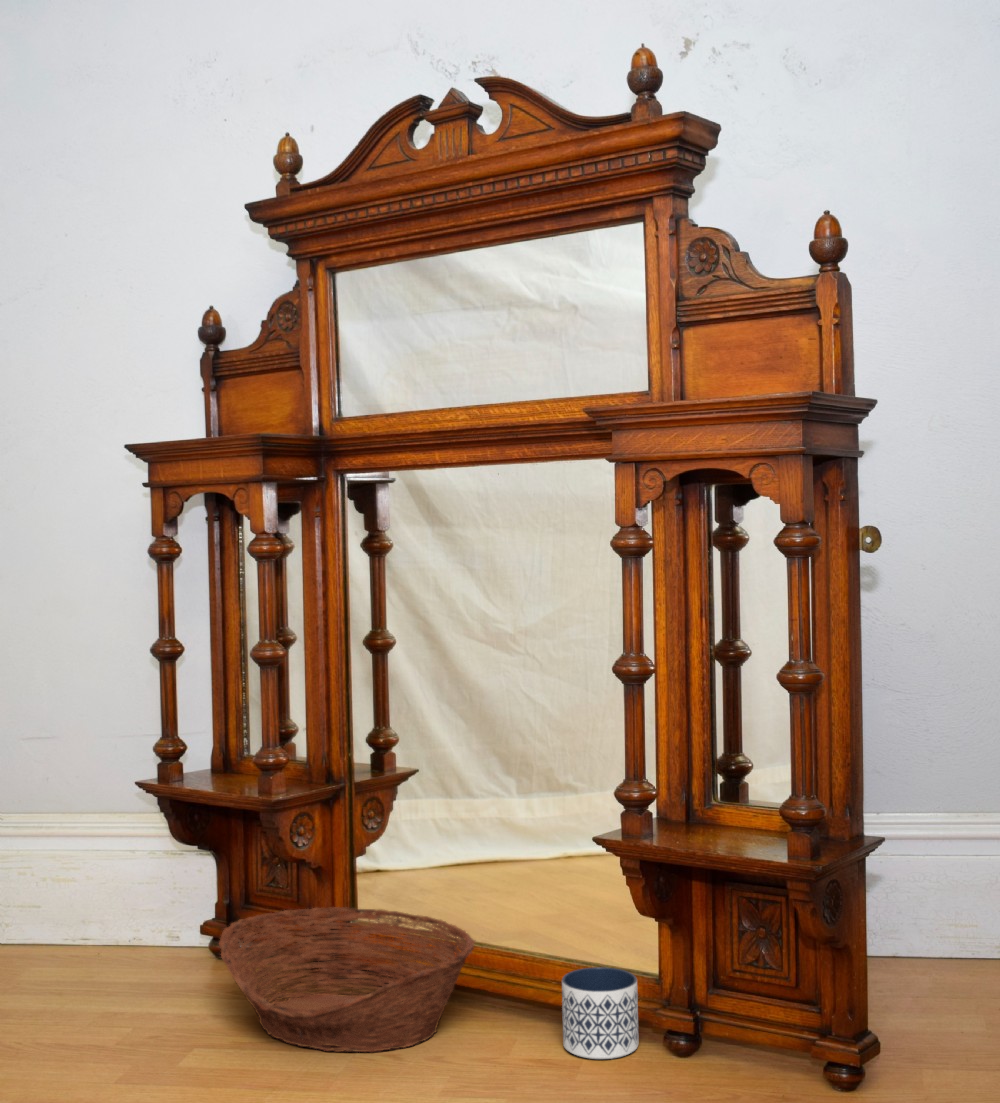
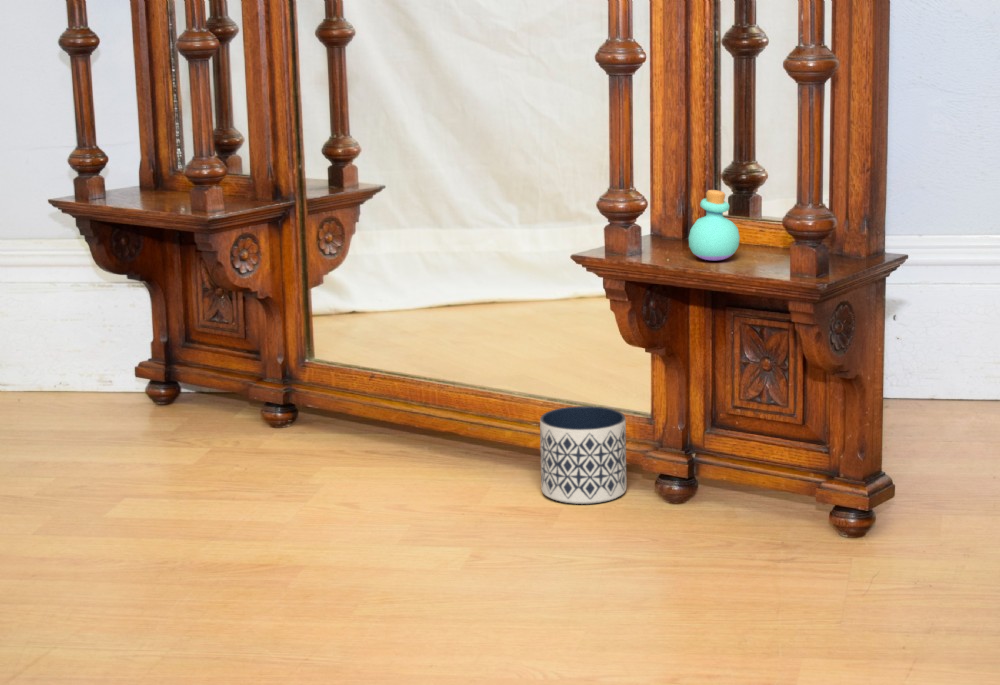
perfume bottle: none [694,780,738,842] -> present [689,190,740,260]
basket: present [219,907,475,1052] -> none [151,343,445,497]

